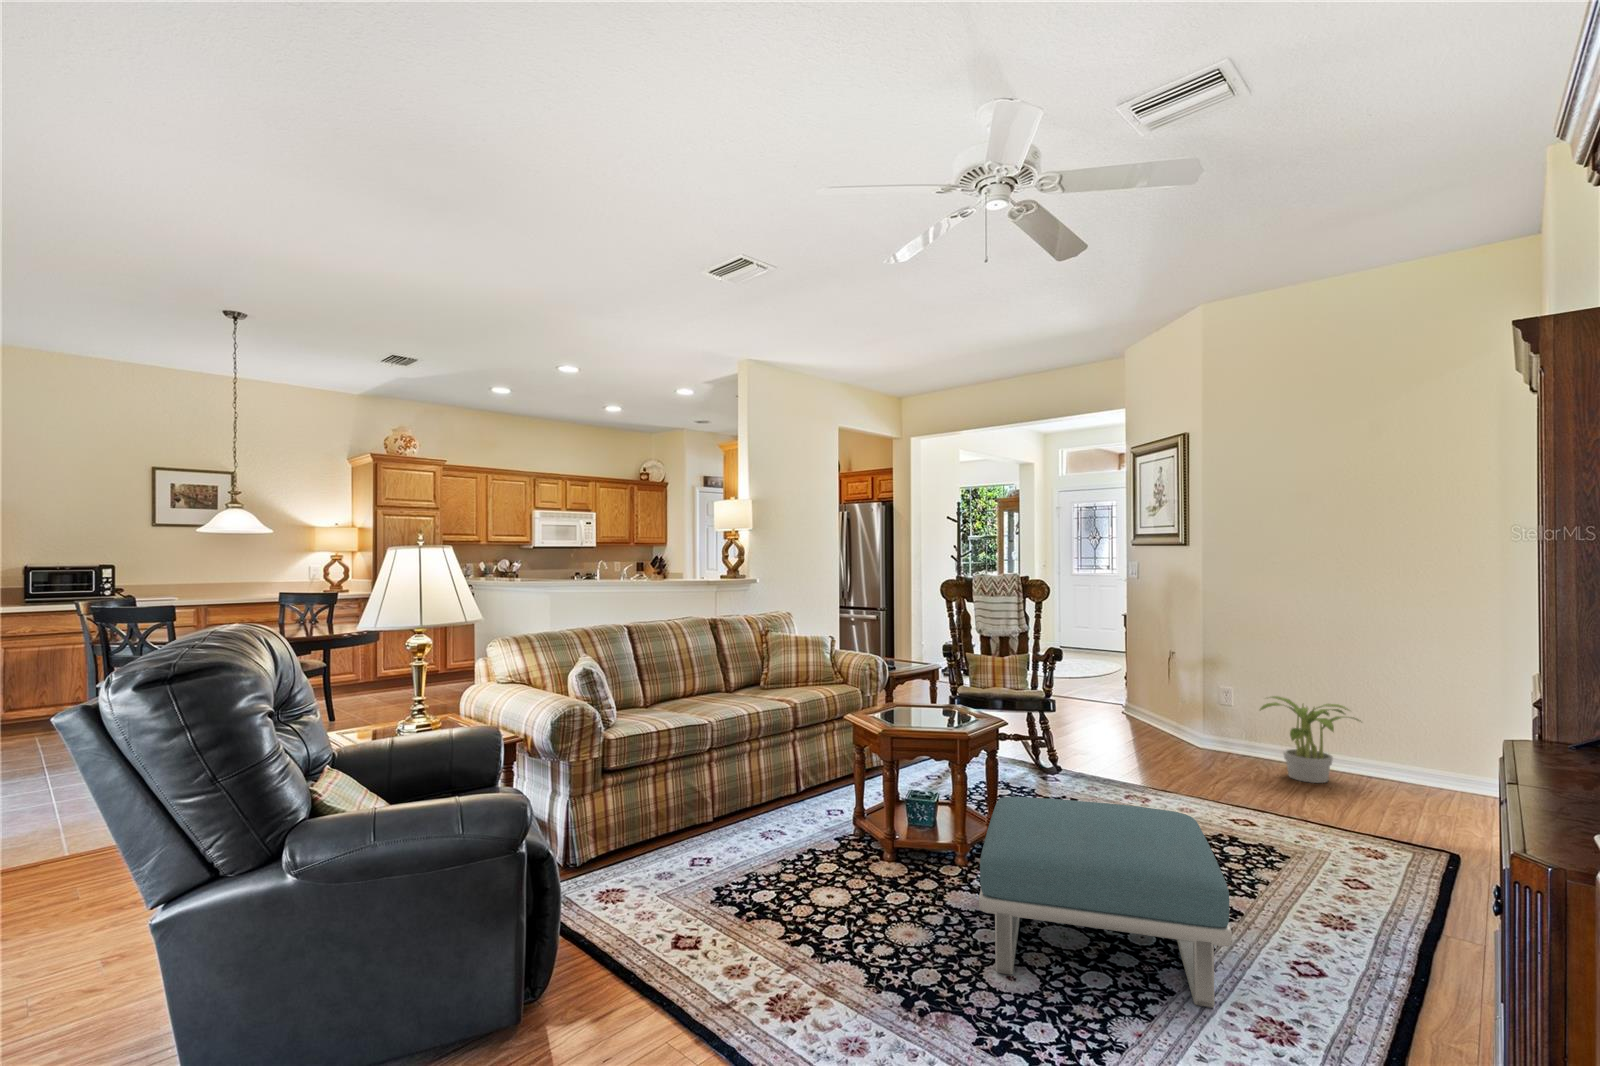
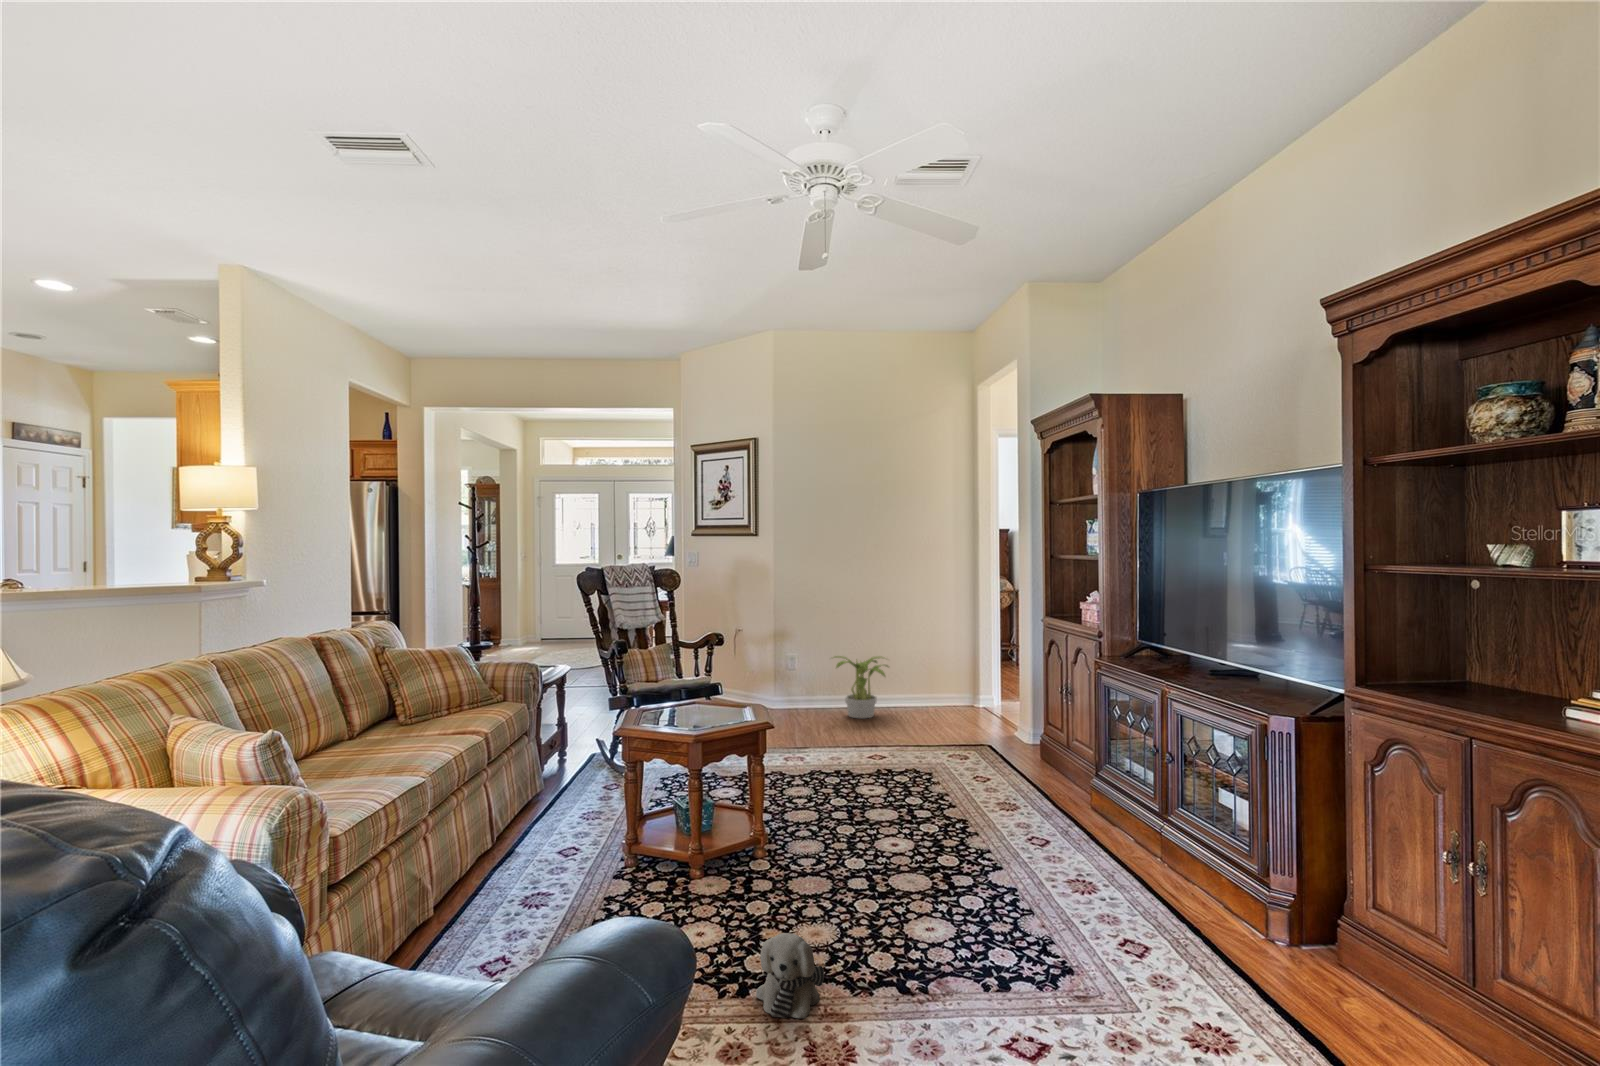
footstool: present [979,797,1232,1008] -> none [805,756,1055,936]
plush toy: none [795,899,874,978] -> present [756,933,824,1018]

